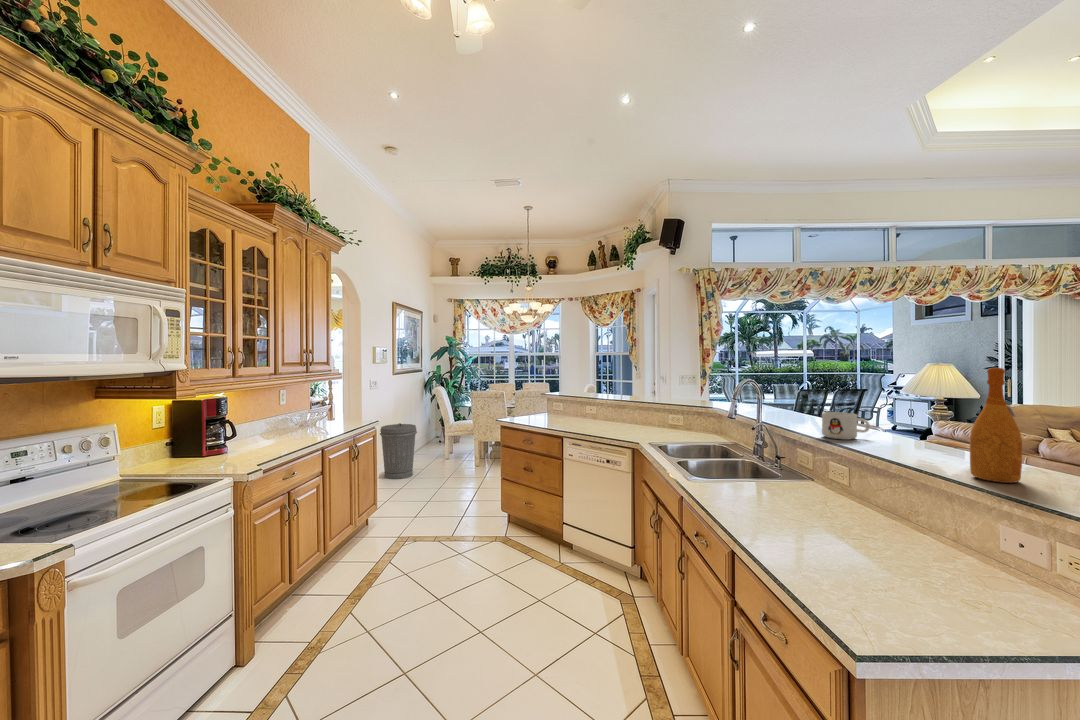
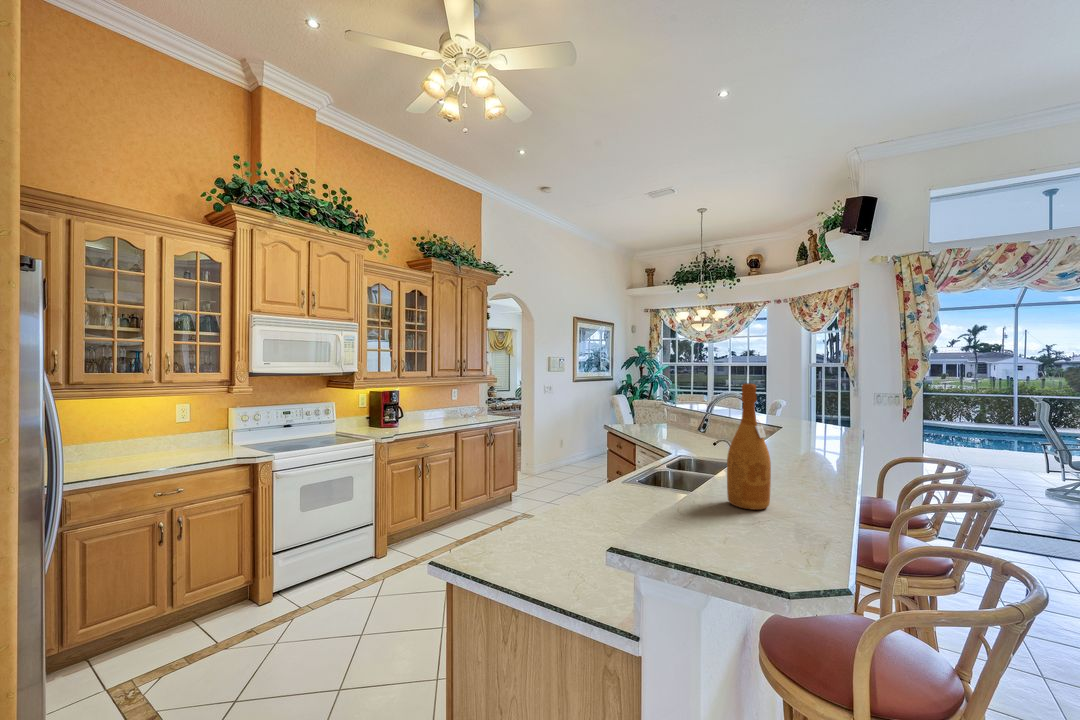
mug: present [822,412,870,440] -> none [777,434,830,467]
trash can: present [380,423,417,479] -> none [557,424,588,473]

